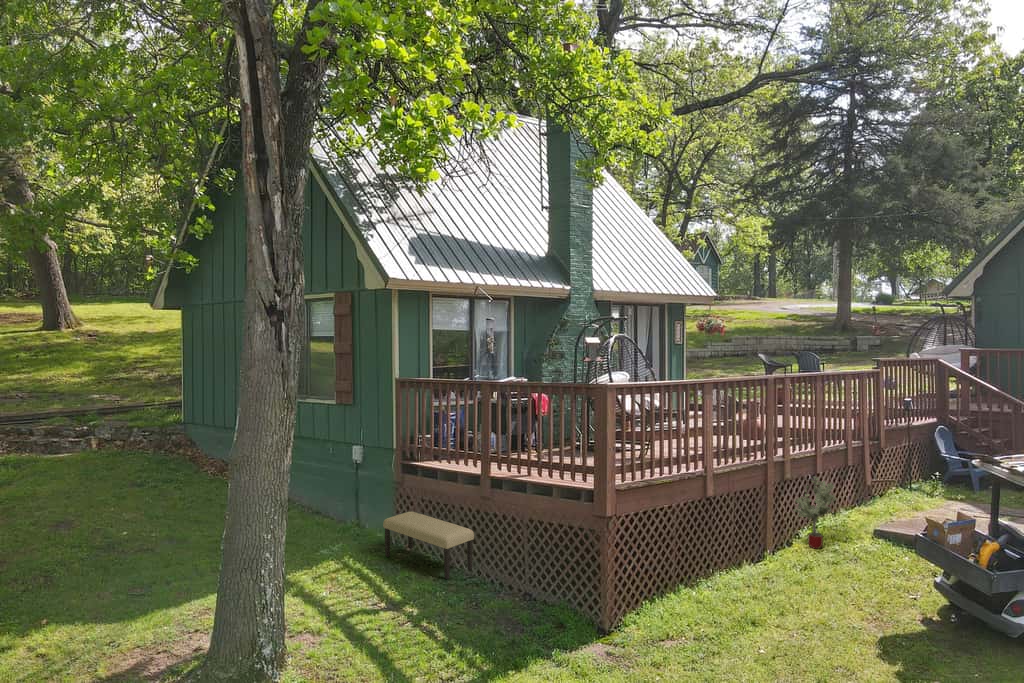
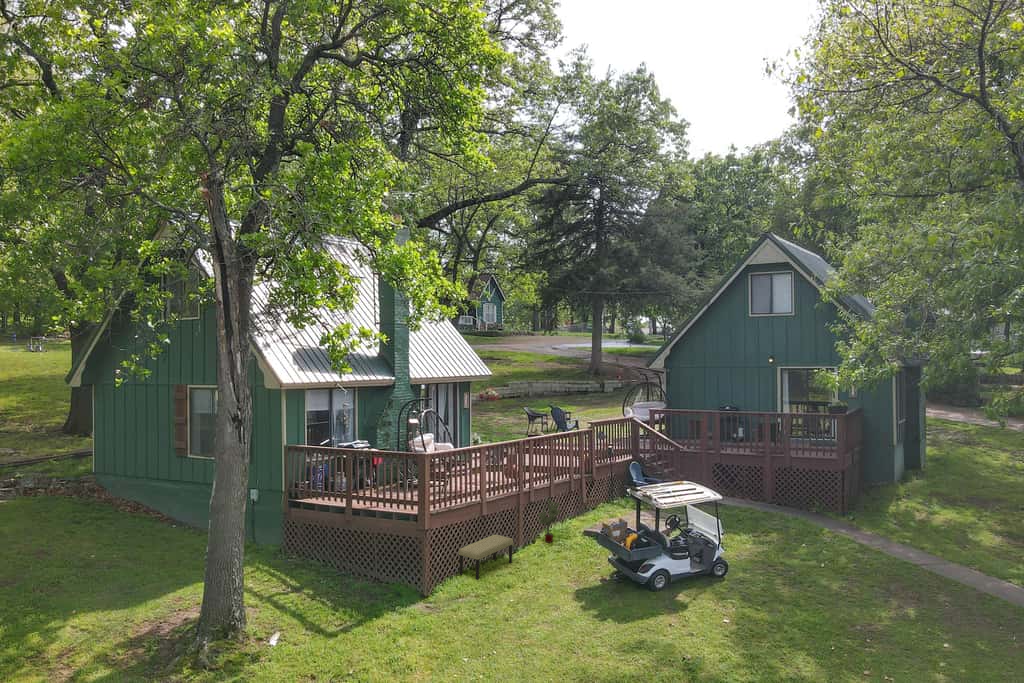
bench: present [383,511,474,579] -> present [459,535,513,579]

